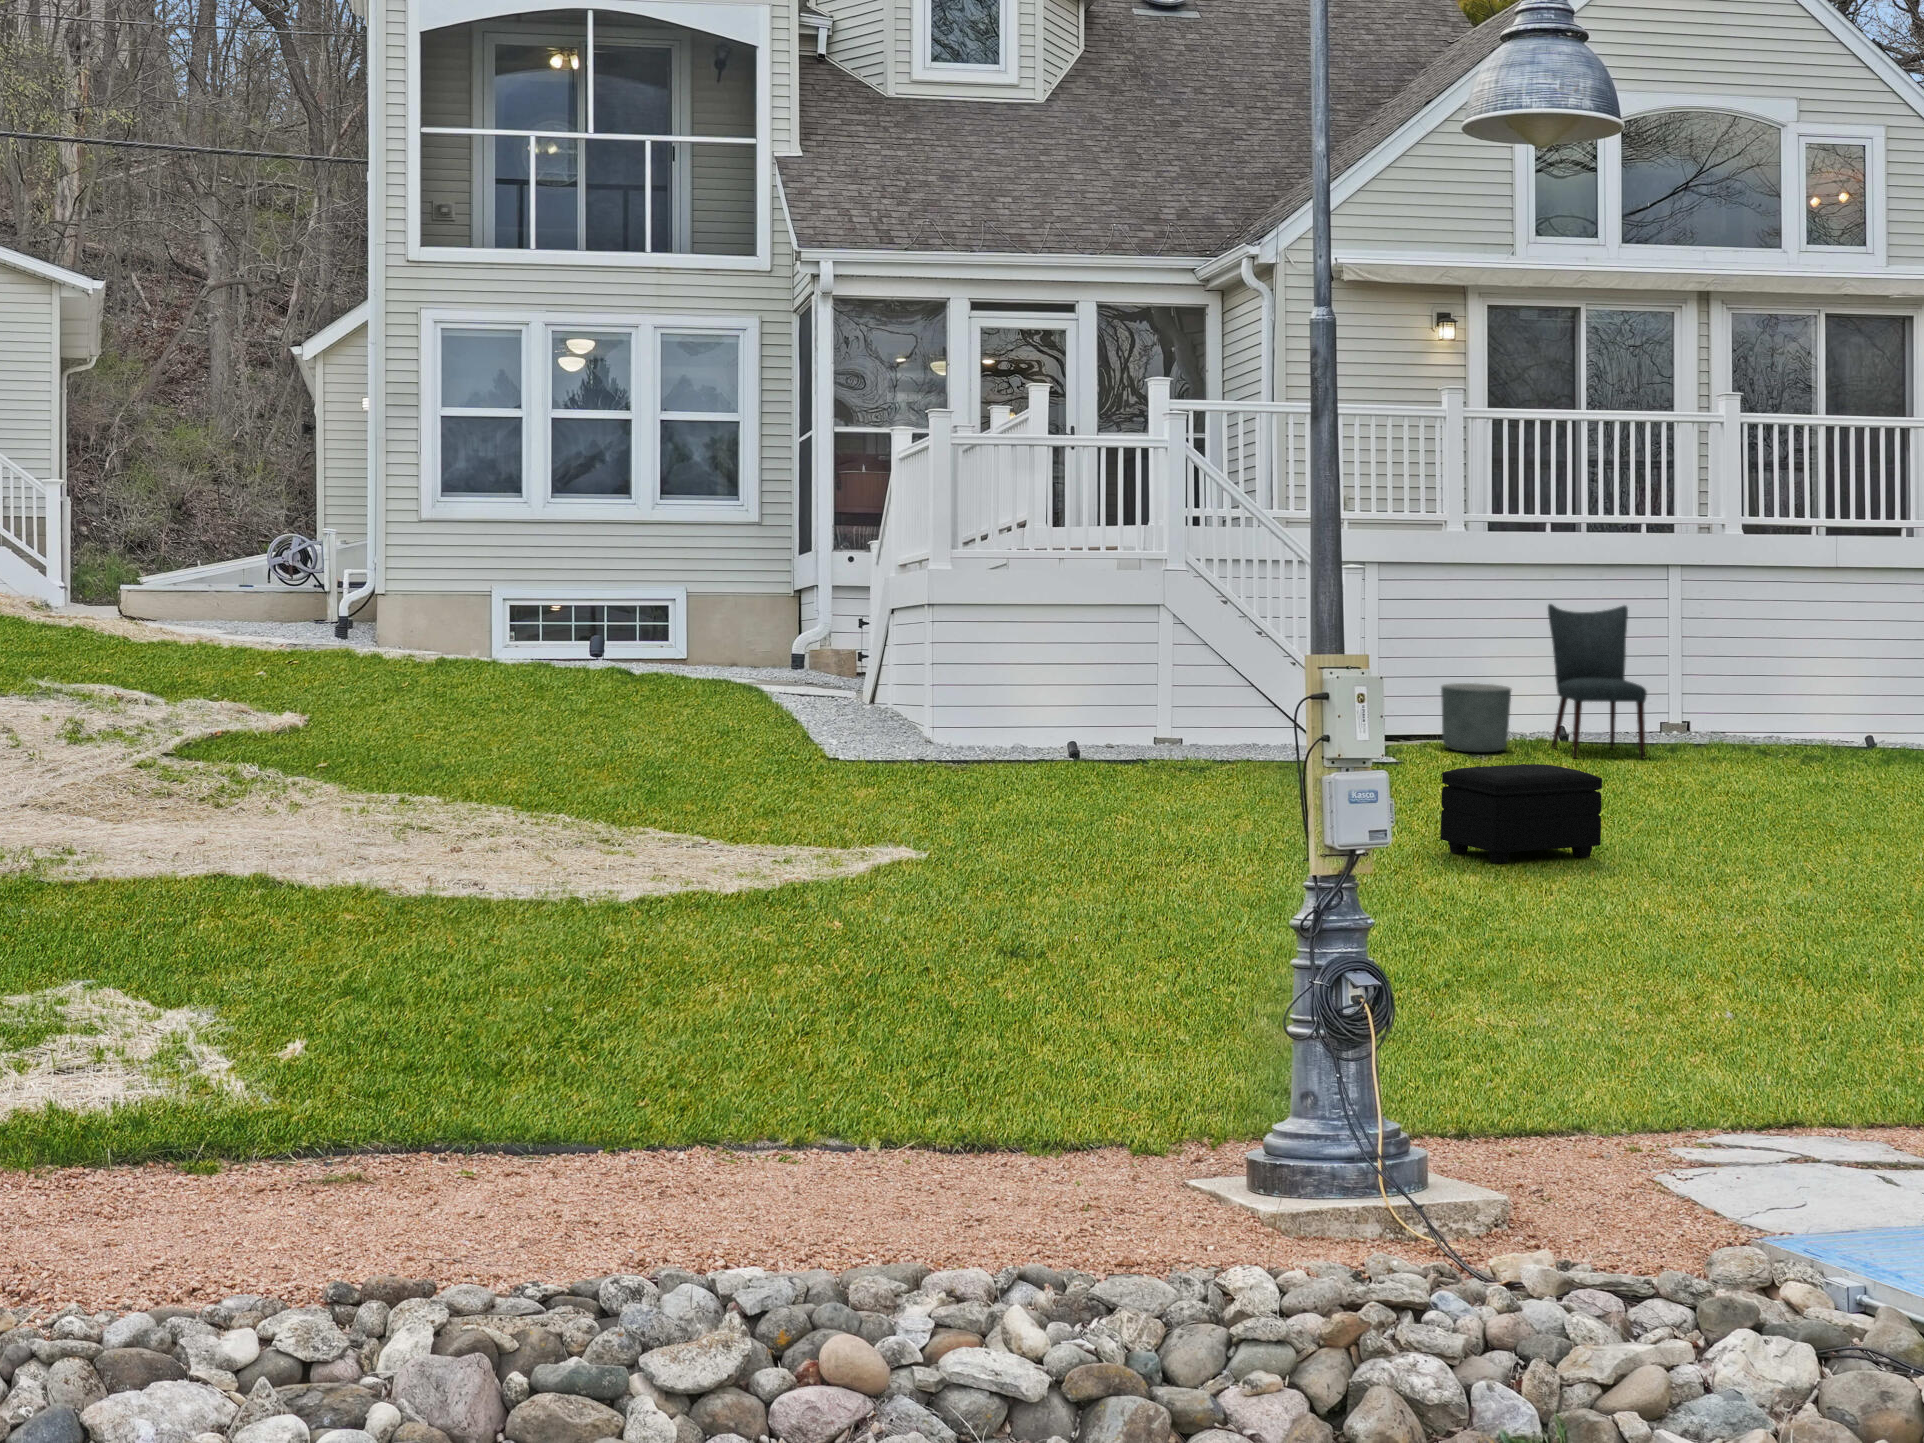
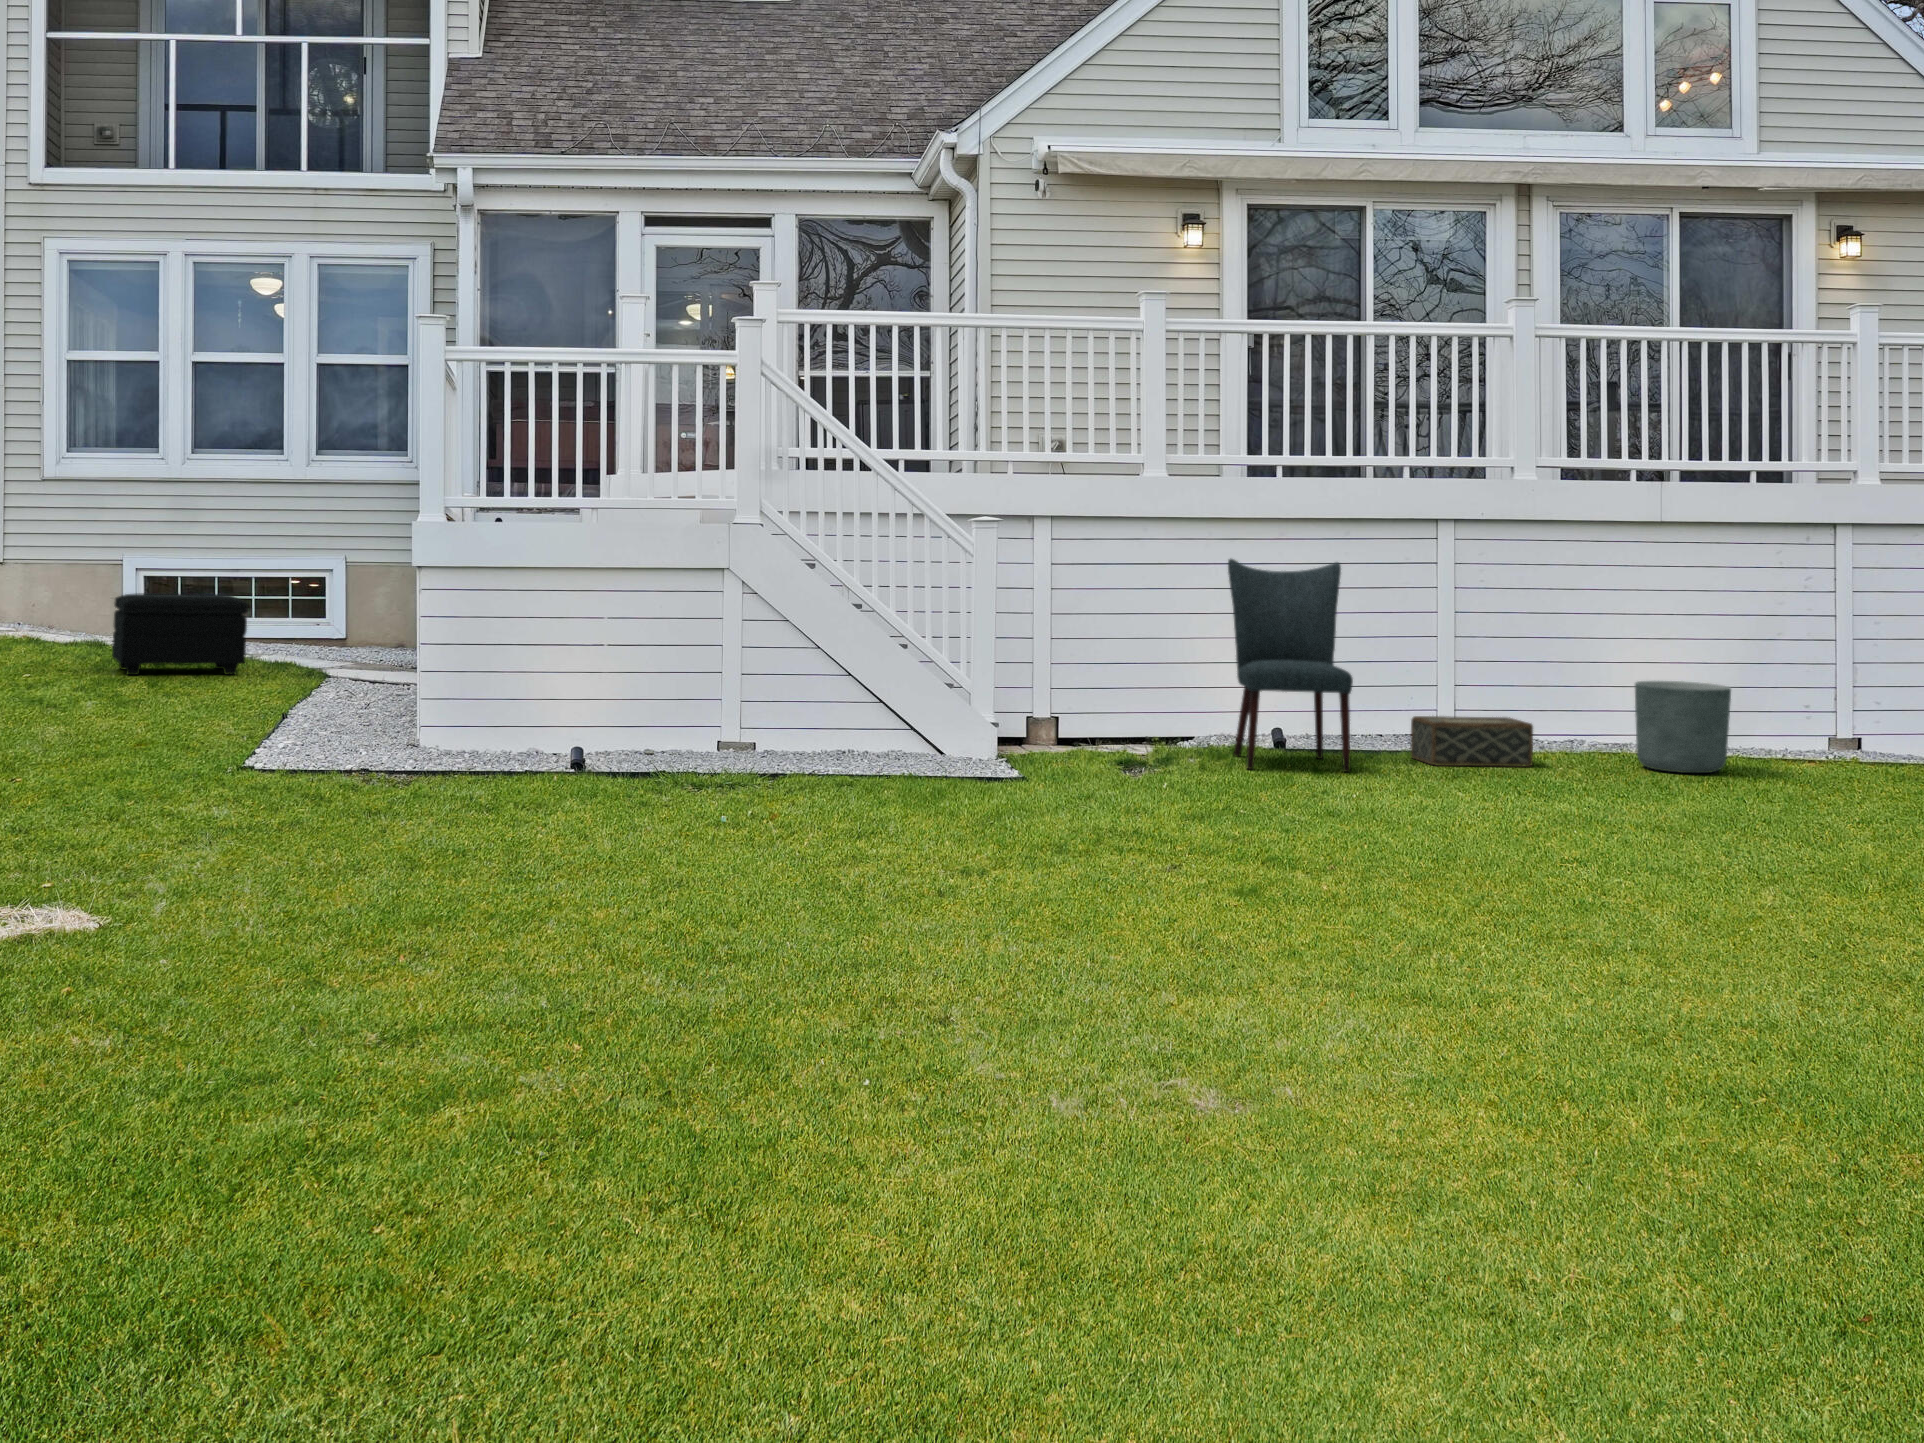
planter: present [1441,683,1511,753] -> present [1635,681,1731,773]
woven basket: none [1673,716,1763,753] -> present [1410,716,1533,767]
footstool: present [1440,764,1602,864] -> present [112,593,248,675]

